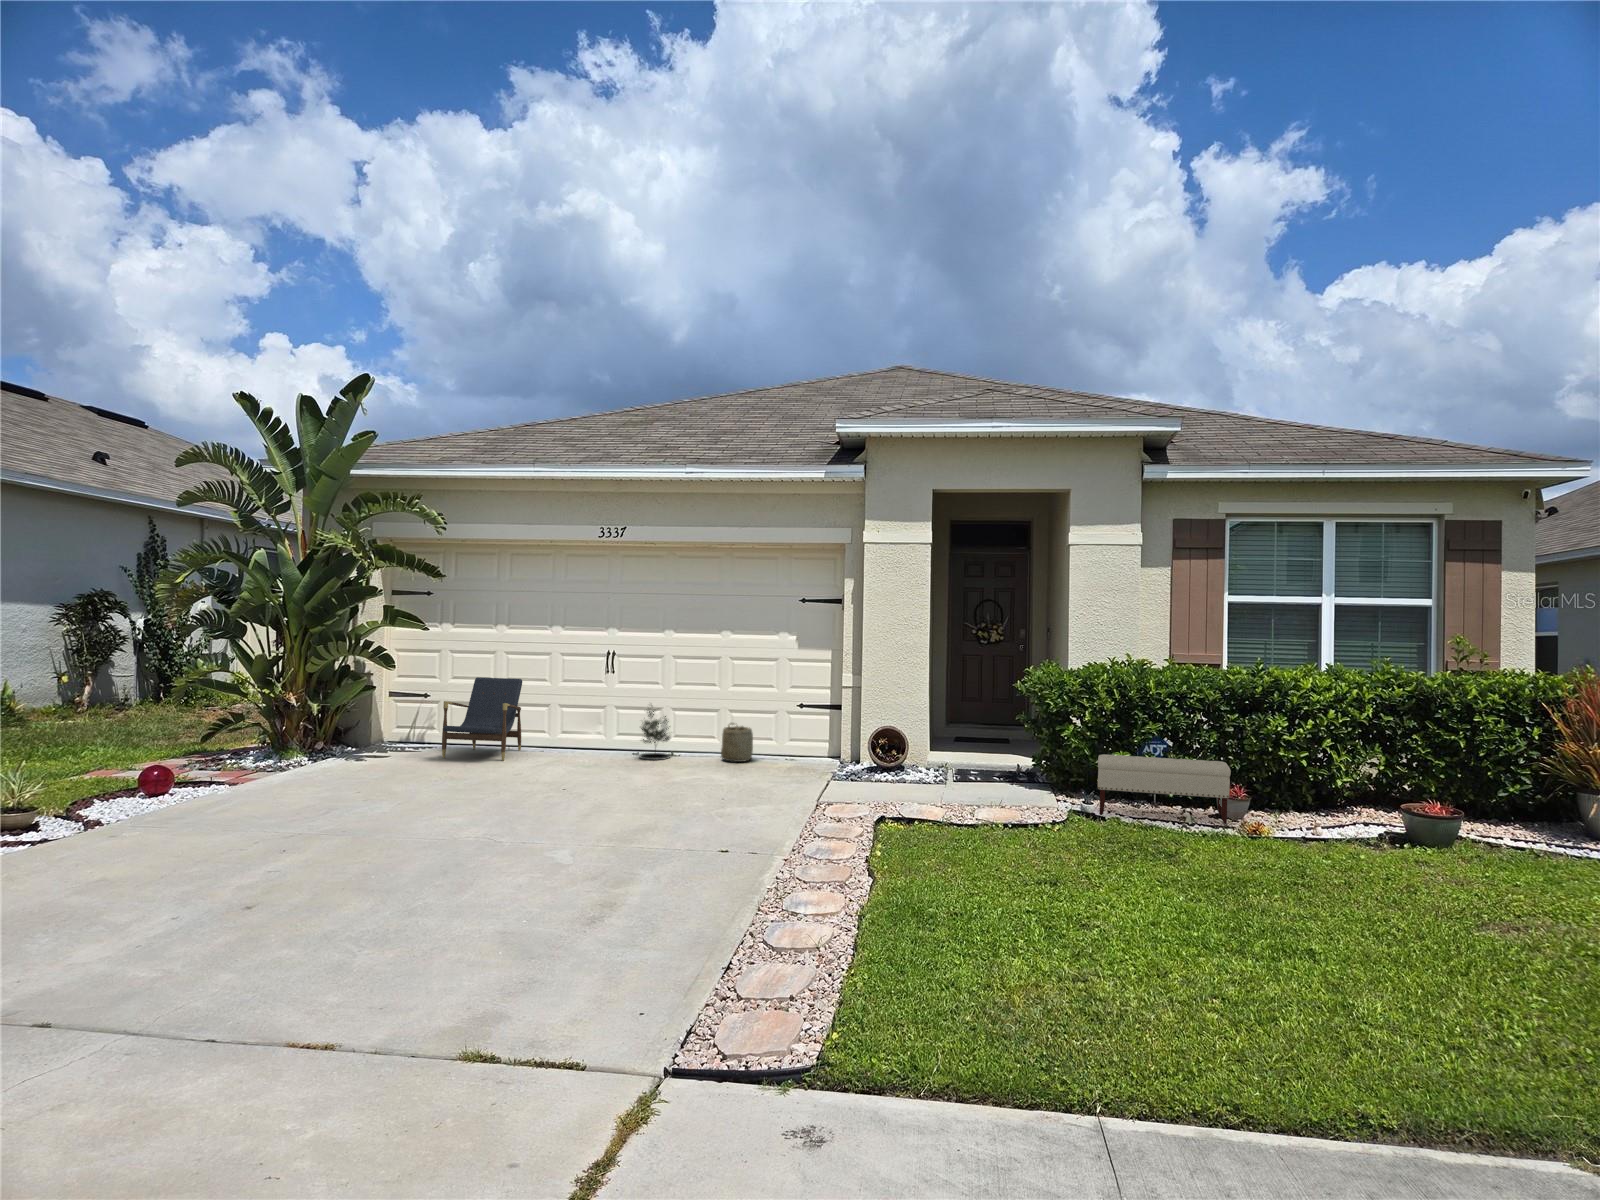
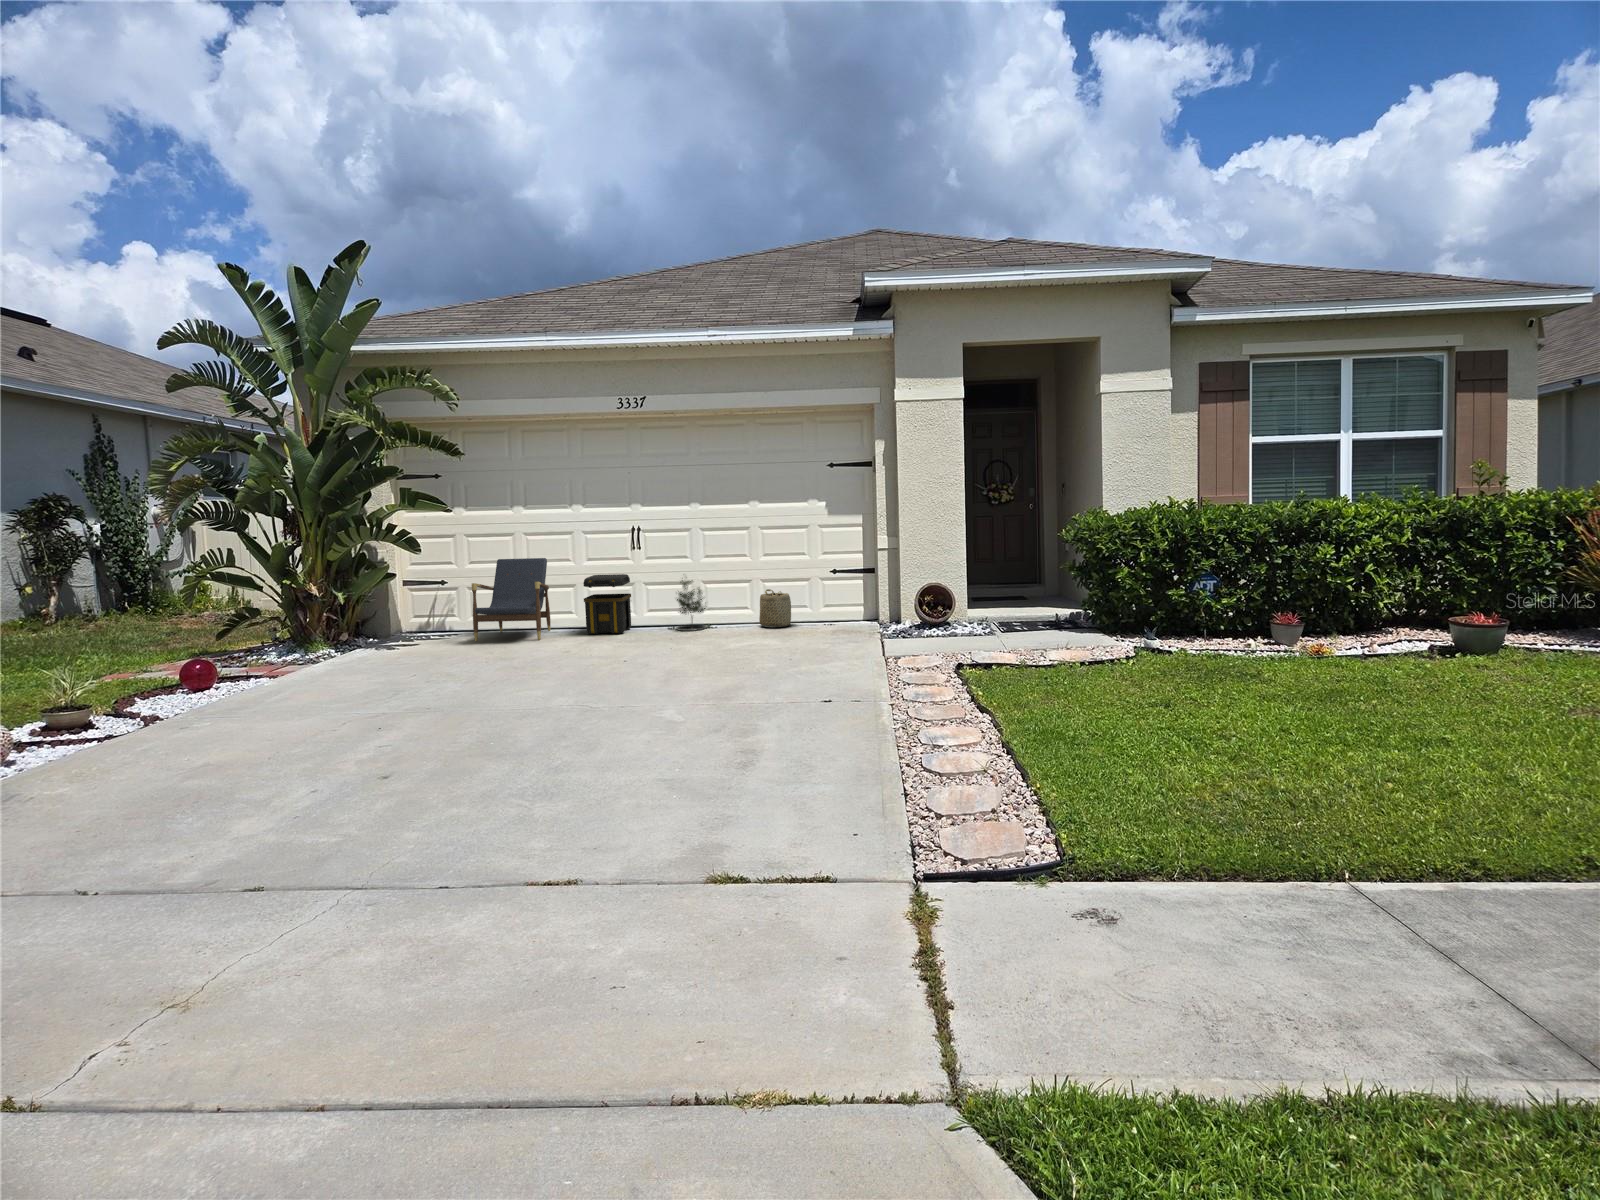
toolbox: none [551,698,600,759] -> present [583,574,631,634]
bench: present [1097,754,1231,824] -> none [1153,590,1288,649]

